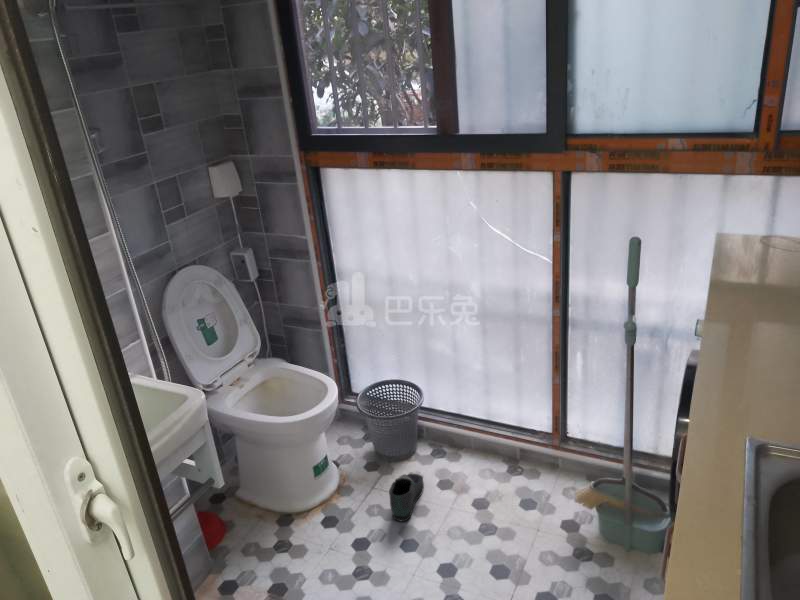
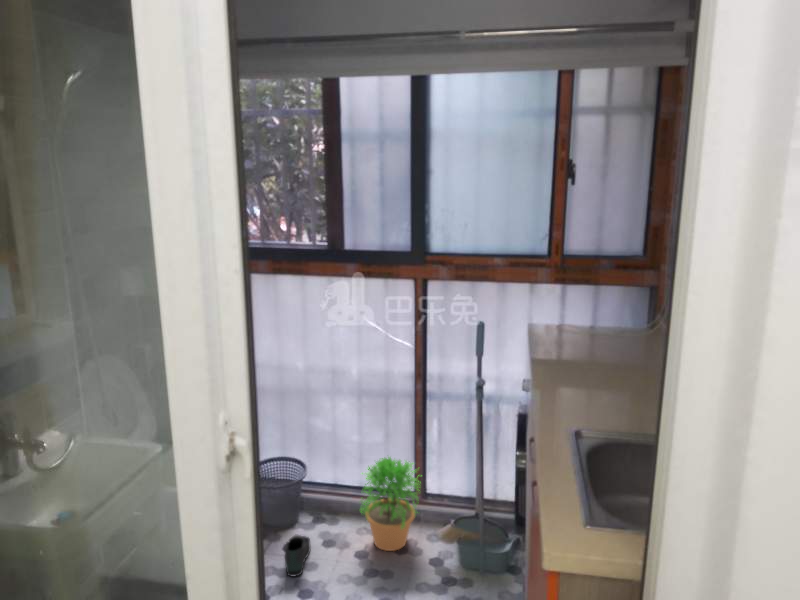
potted plant: none [477,392,561,504] -> present [360,457,420,551]

